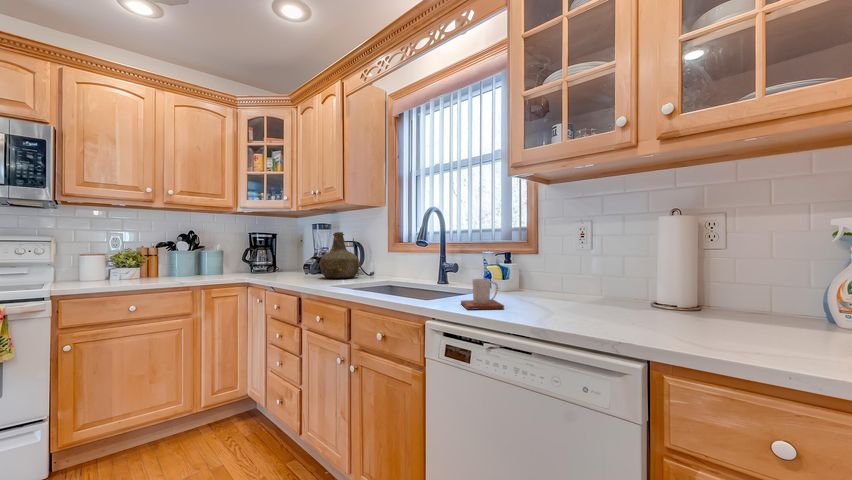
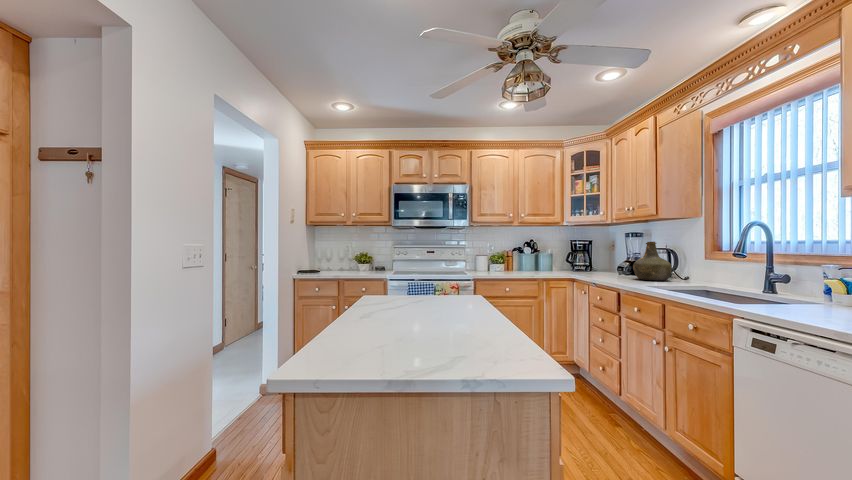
mug: present [461,279,504,310] -> none [775,290,824,318]

